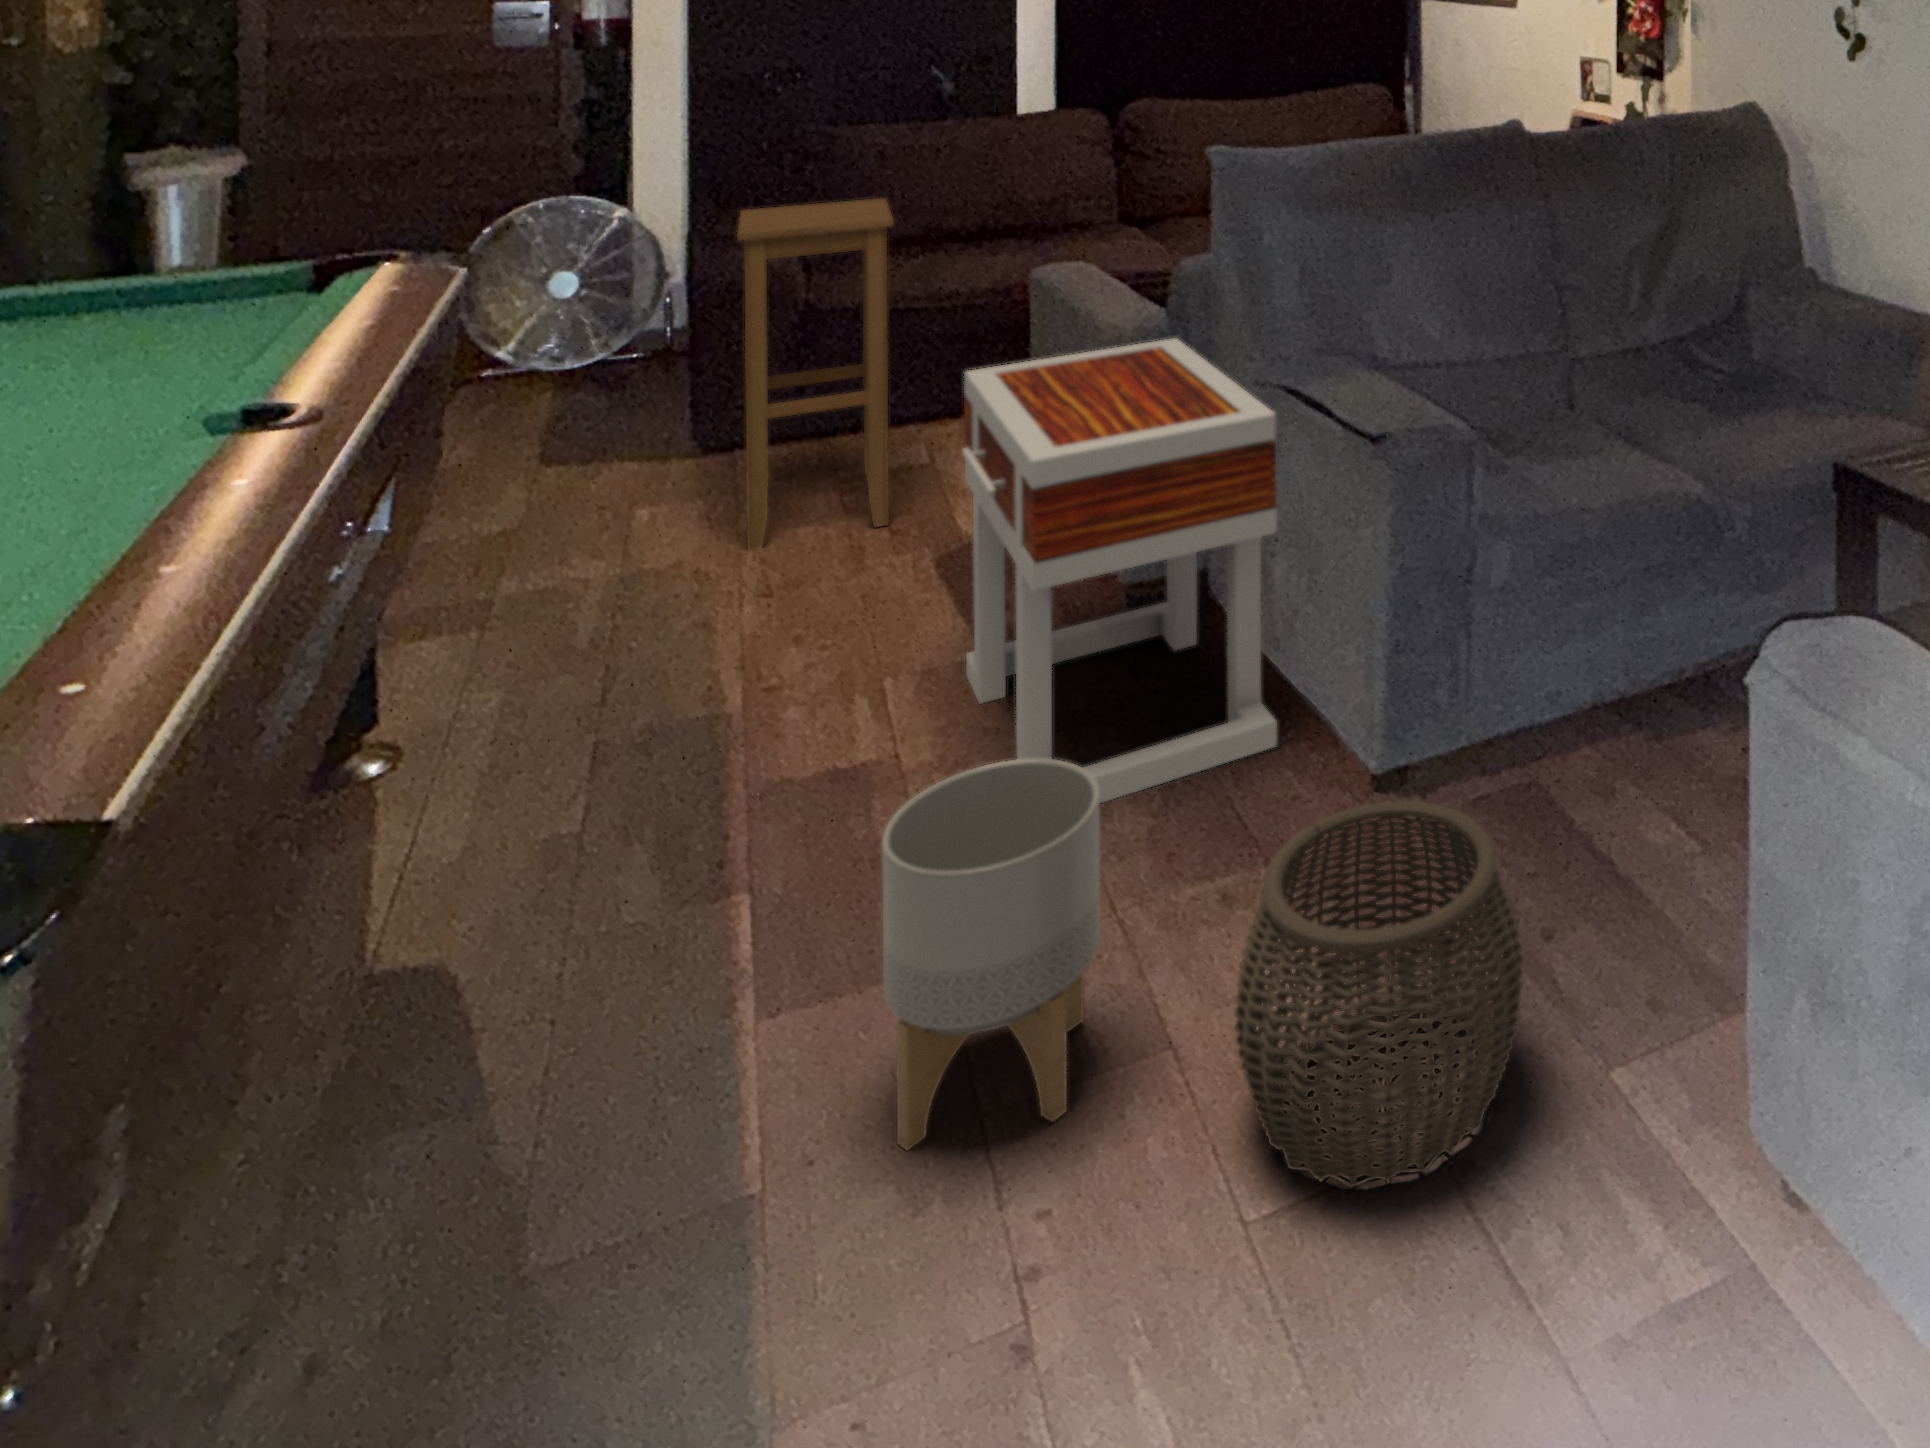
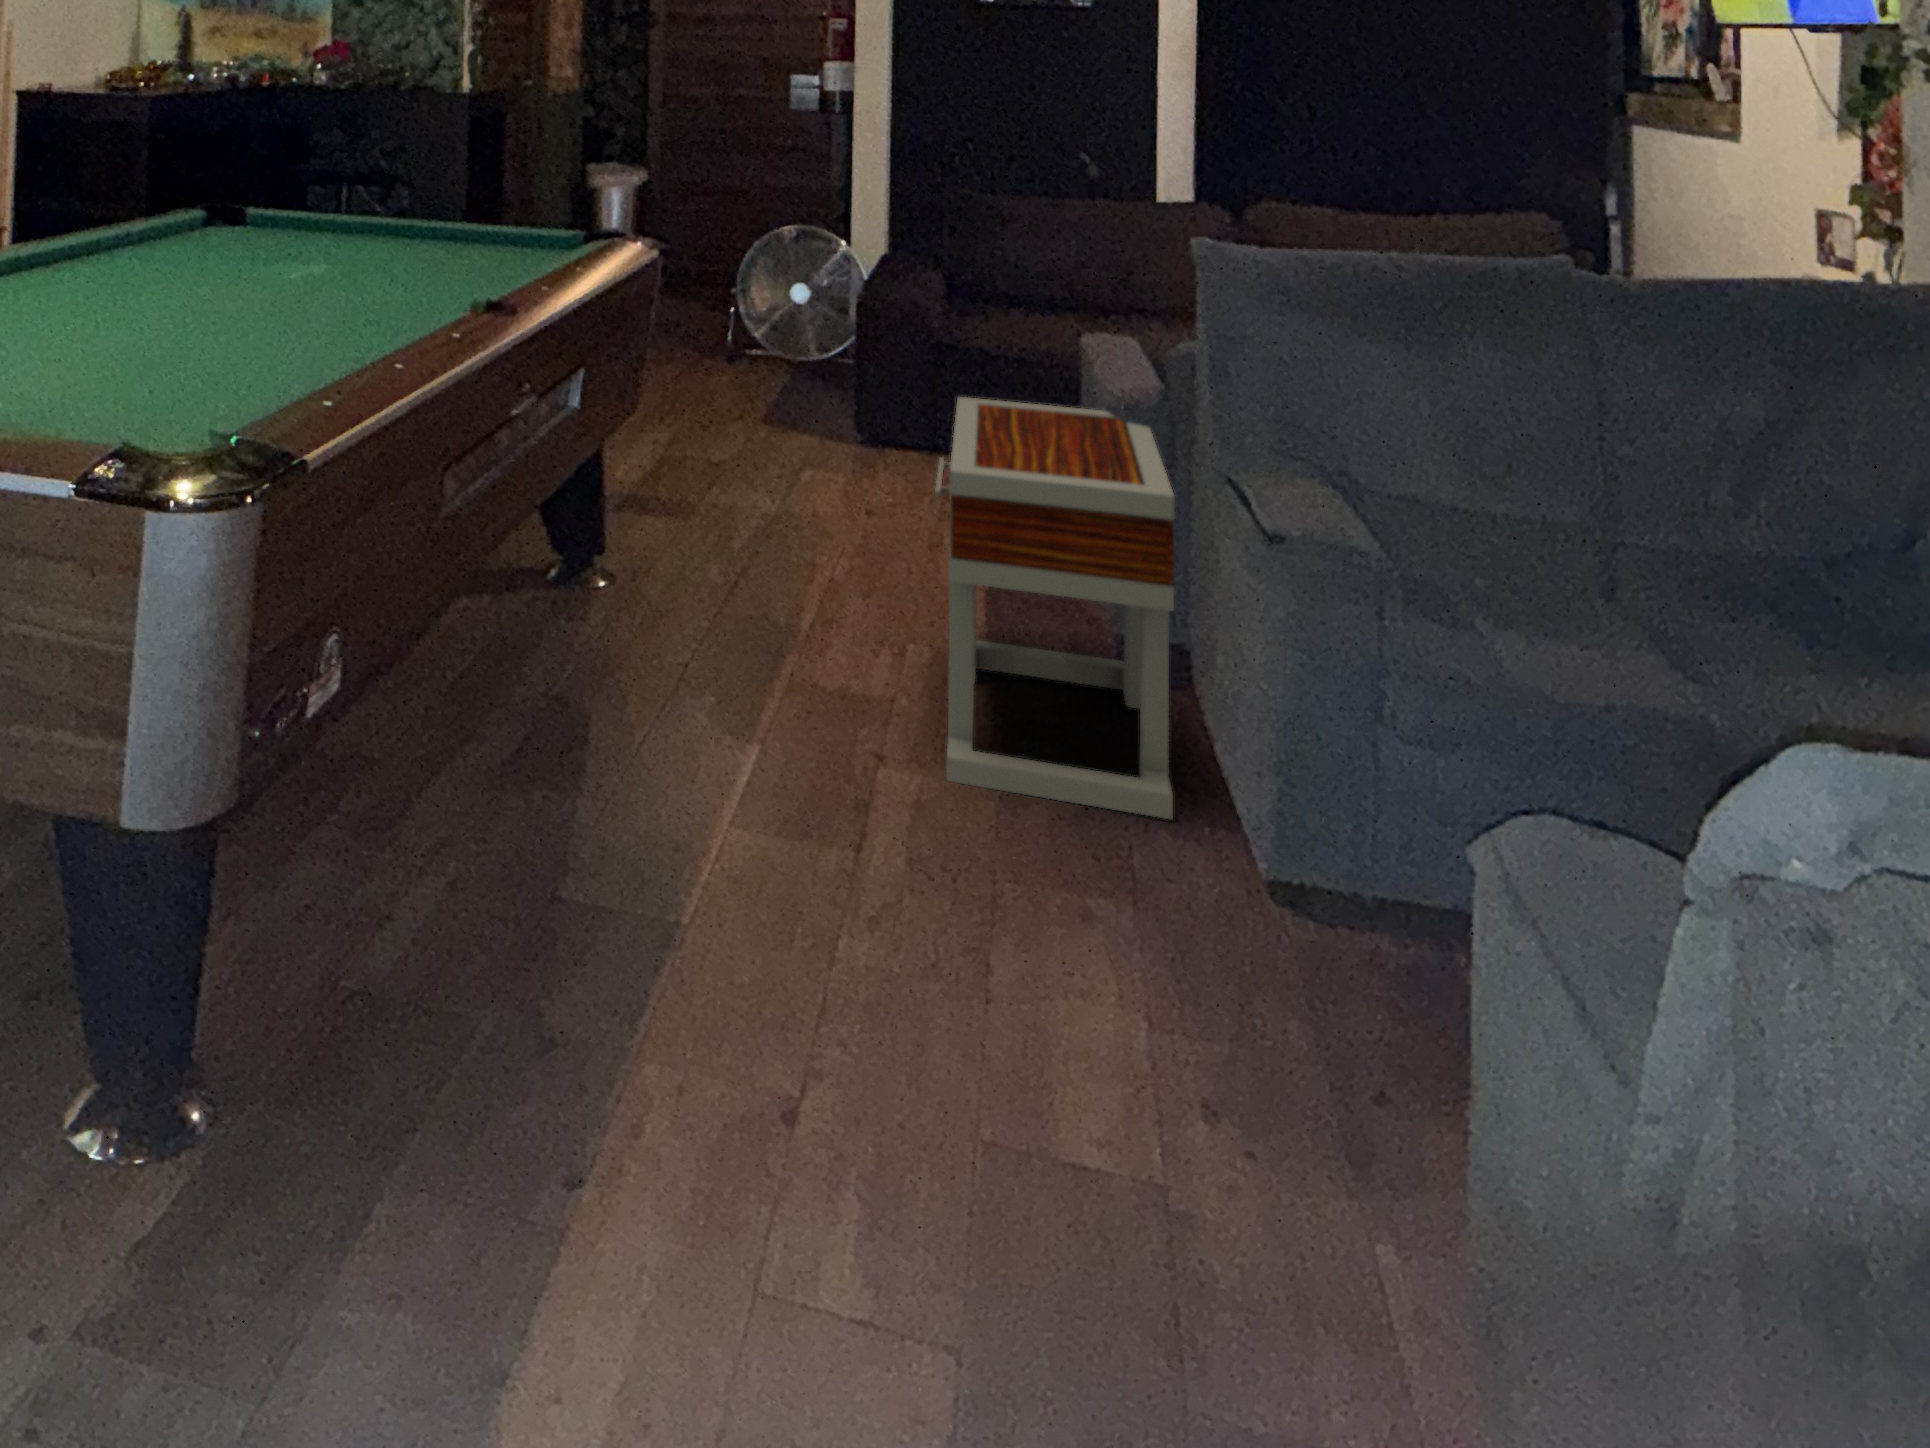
stool: present [737,198,893,550] -> none [853,243,975,527]
planter: present [882,758,1100,1150] -> none [756,679,913,975]
woven basket: present [1234,801,1523,1188] -> none [966,840,1242,1195]

